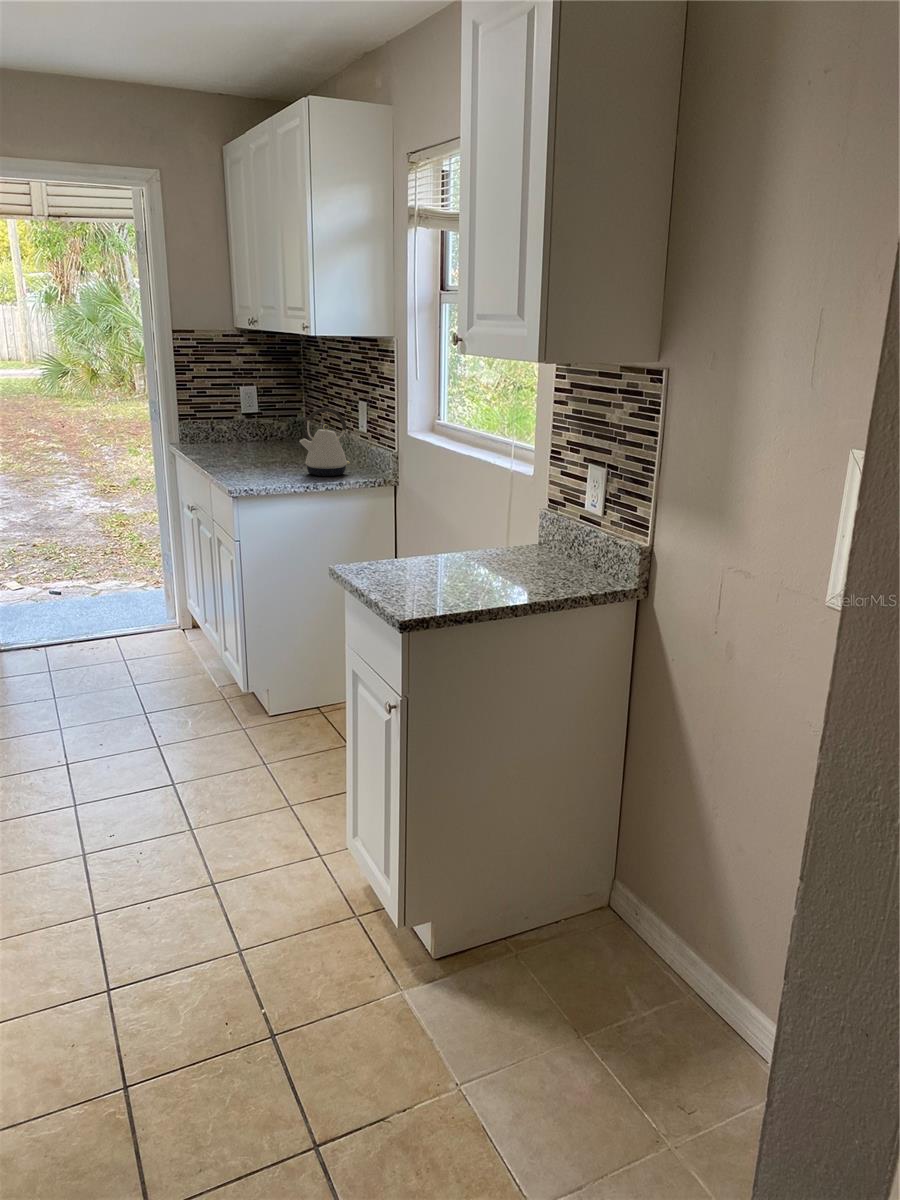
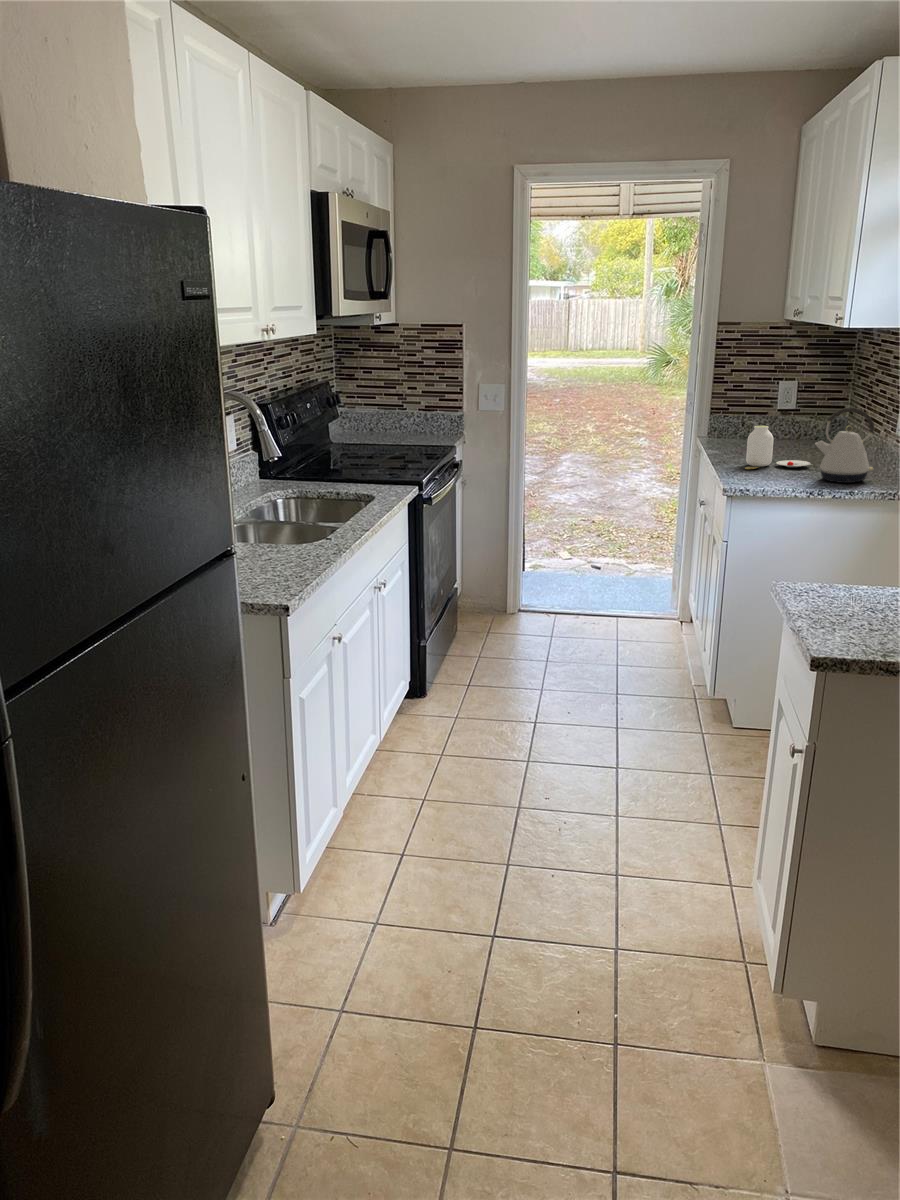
jar: none [231,427,294,469] -> present [745,426,810,469]

